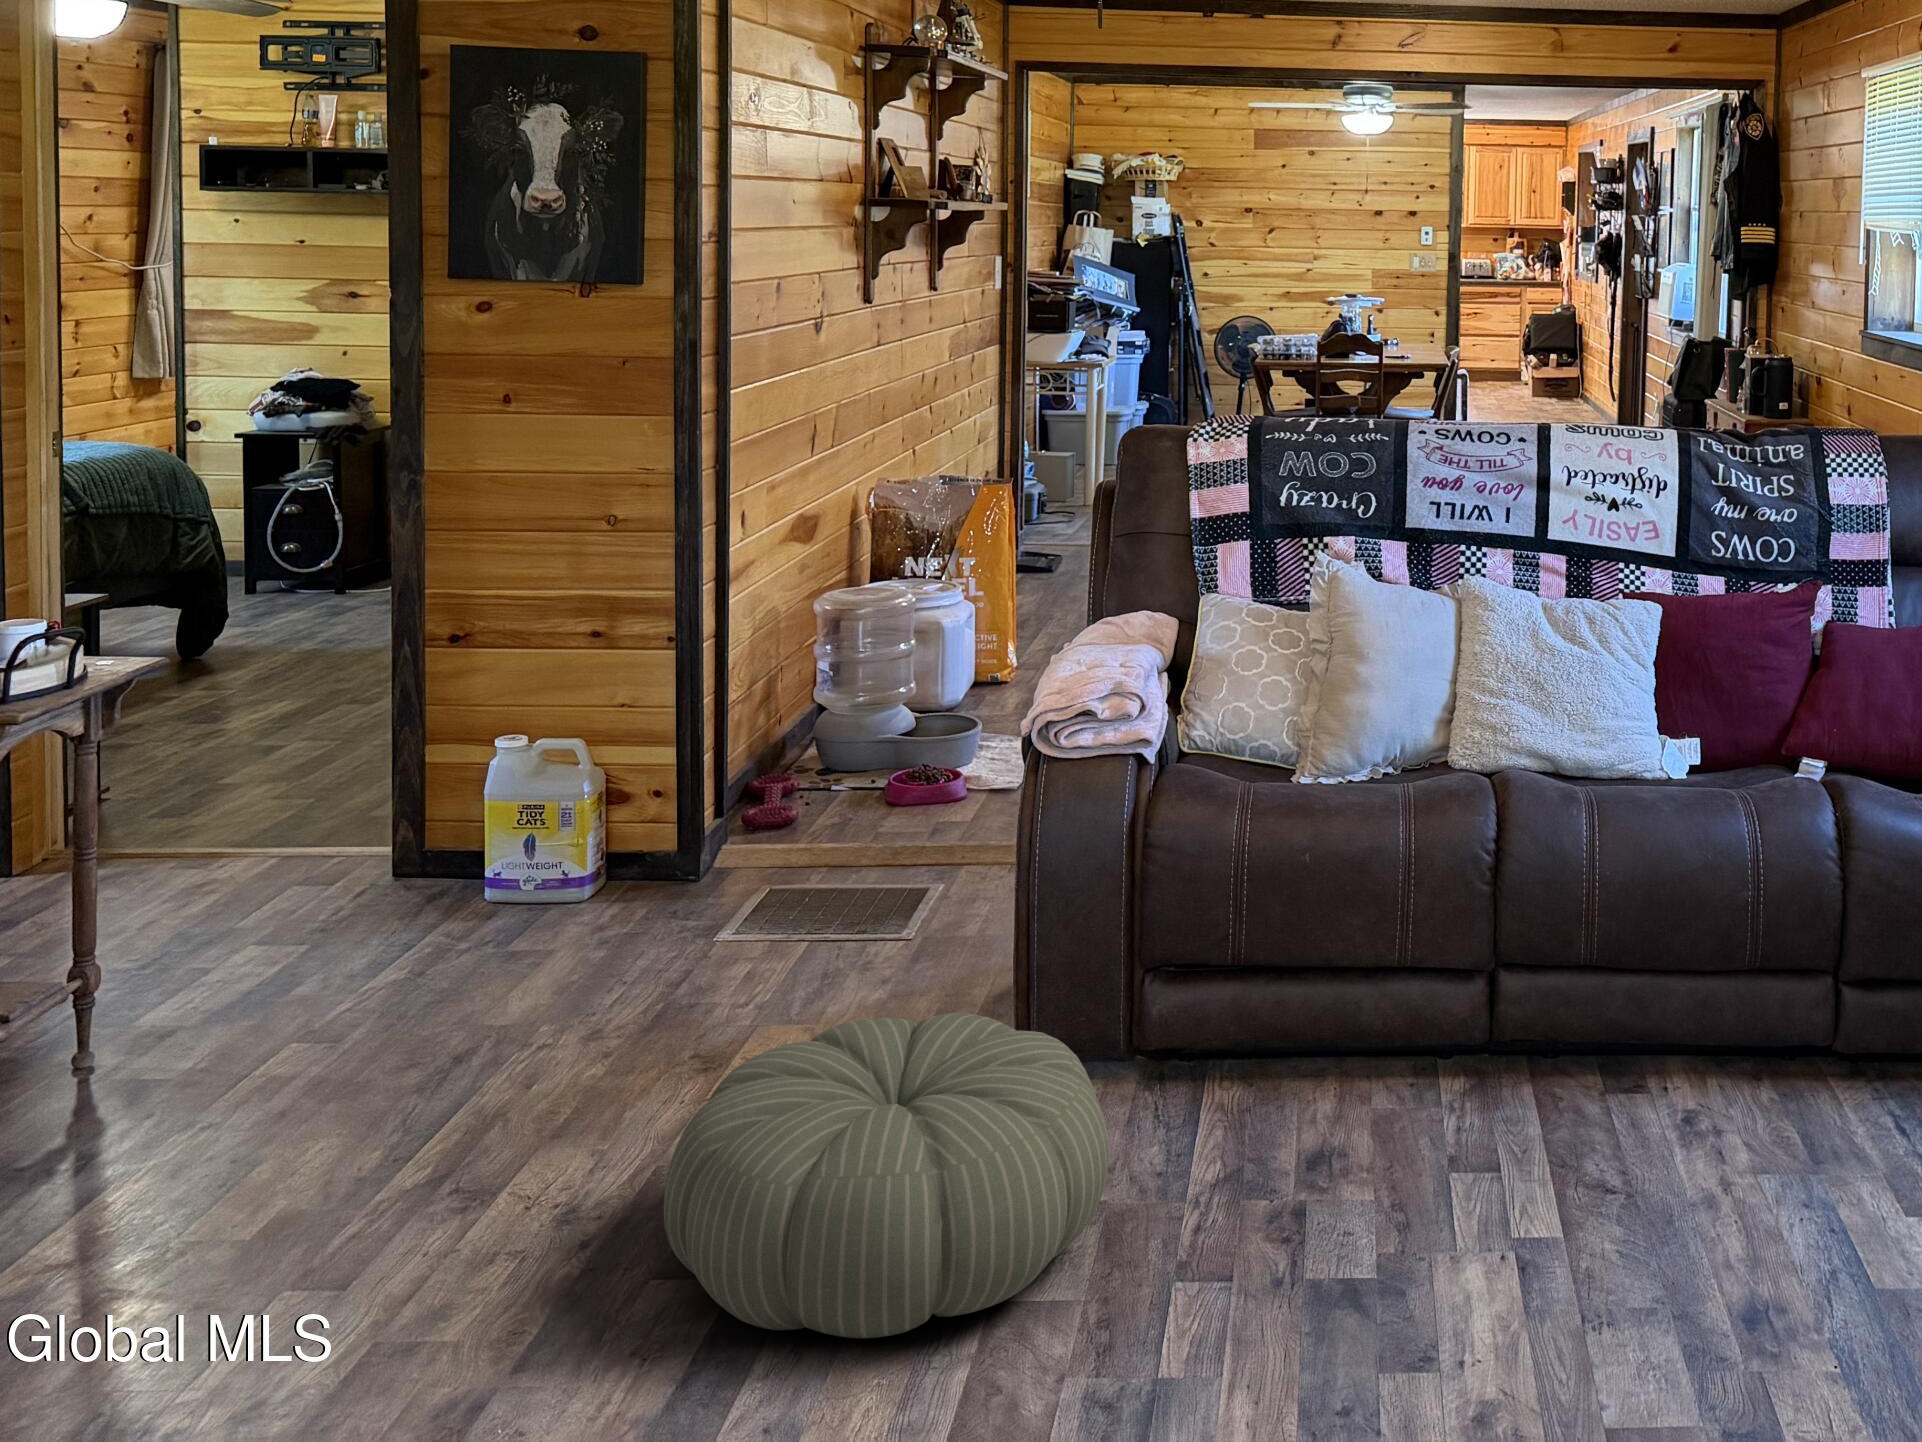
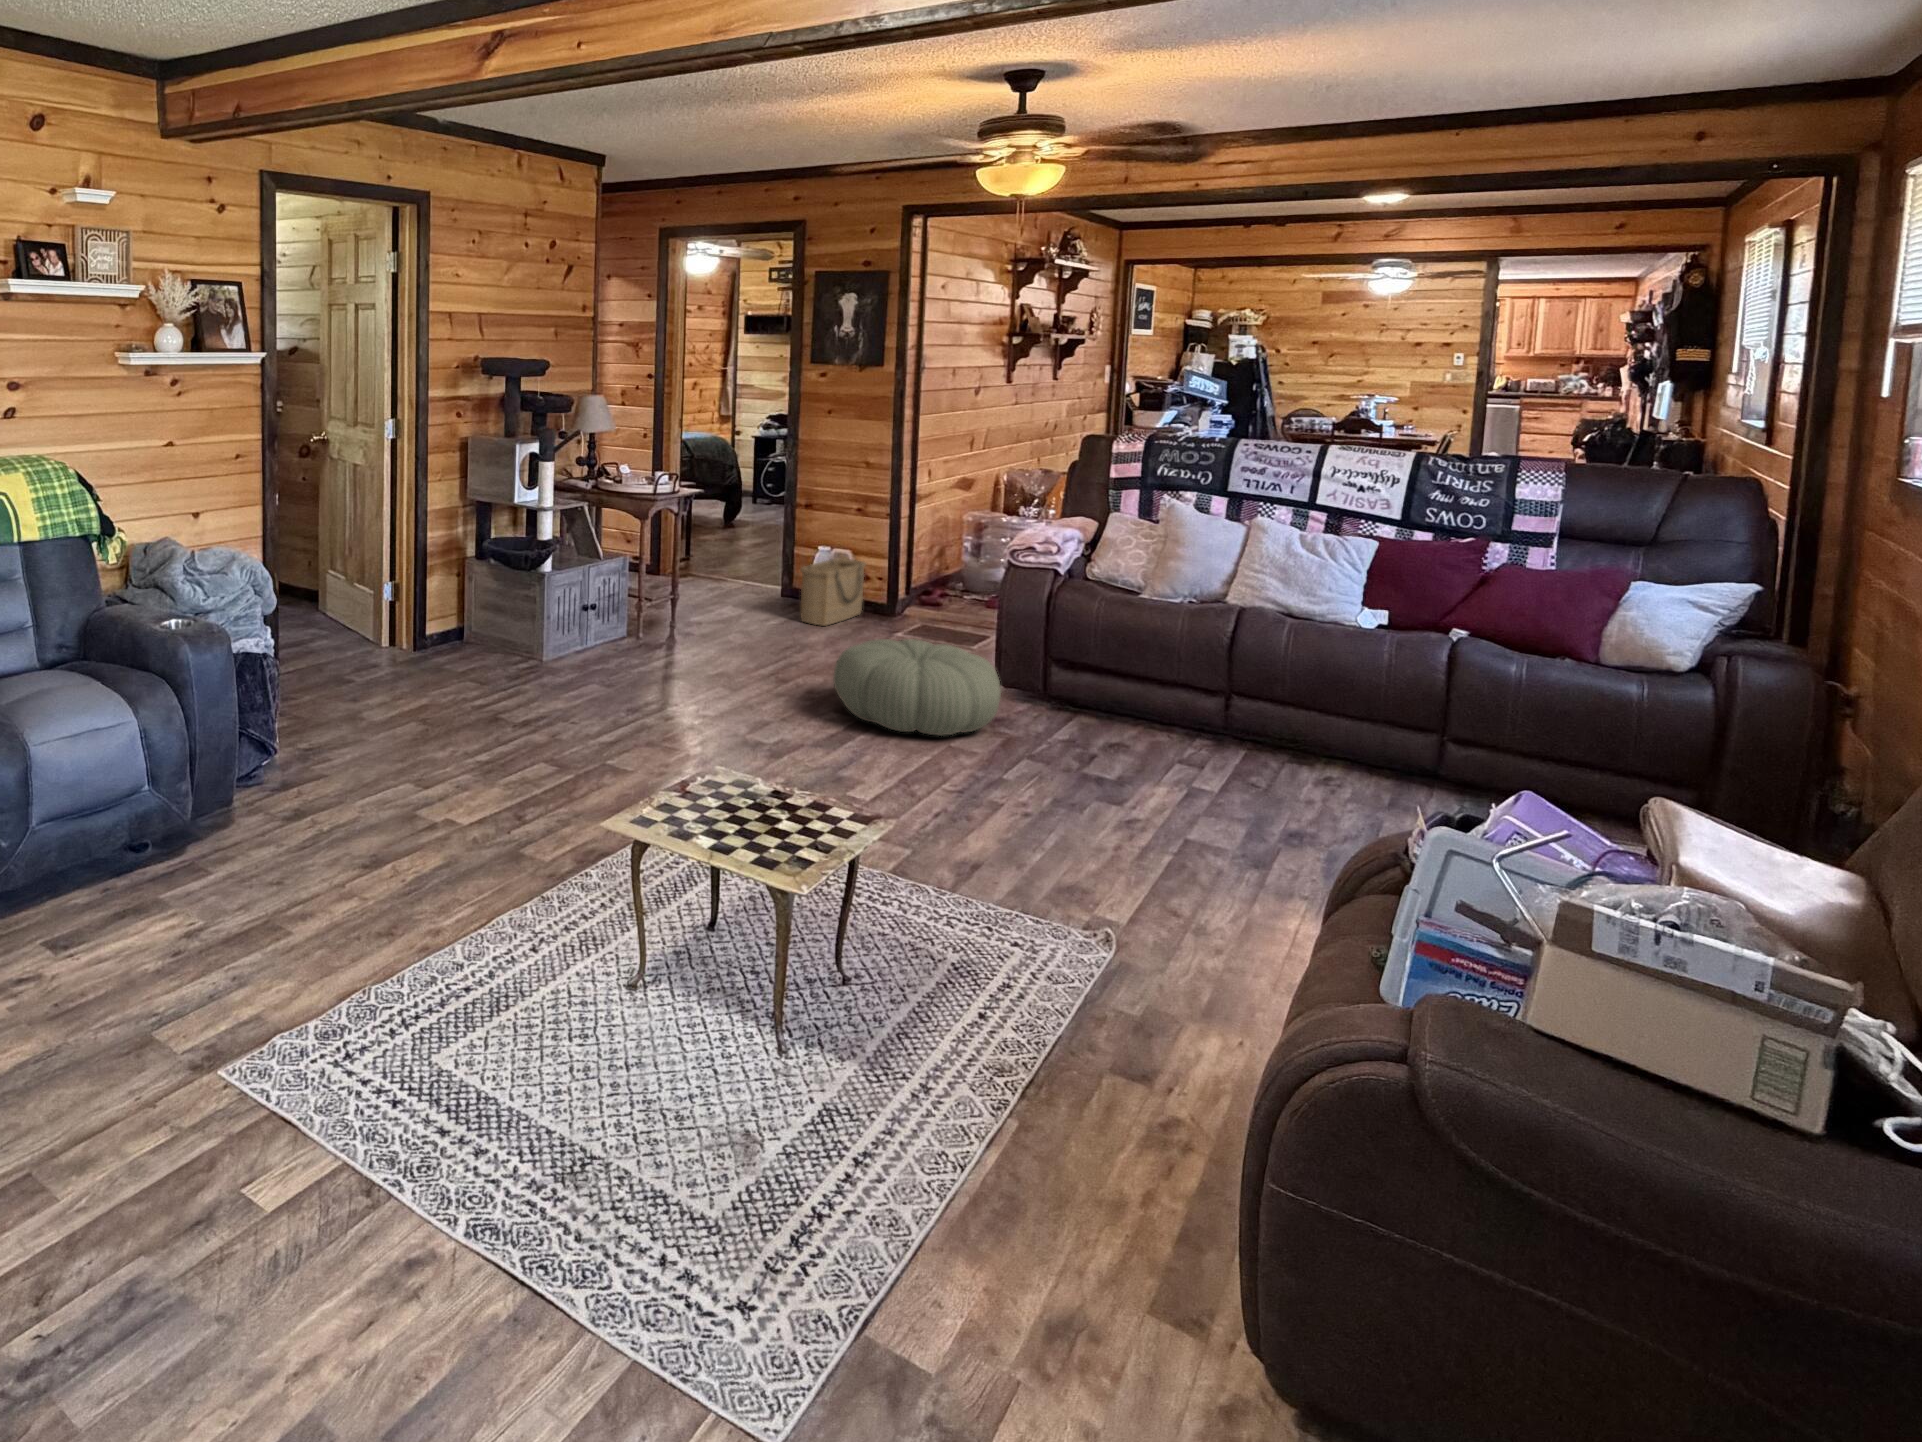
basket: none [461,758,627,960] -> present [800,558,866,626]

